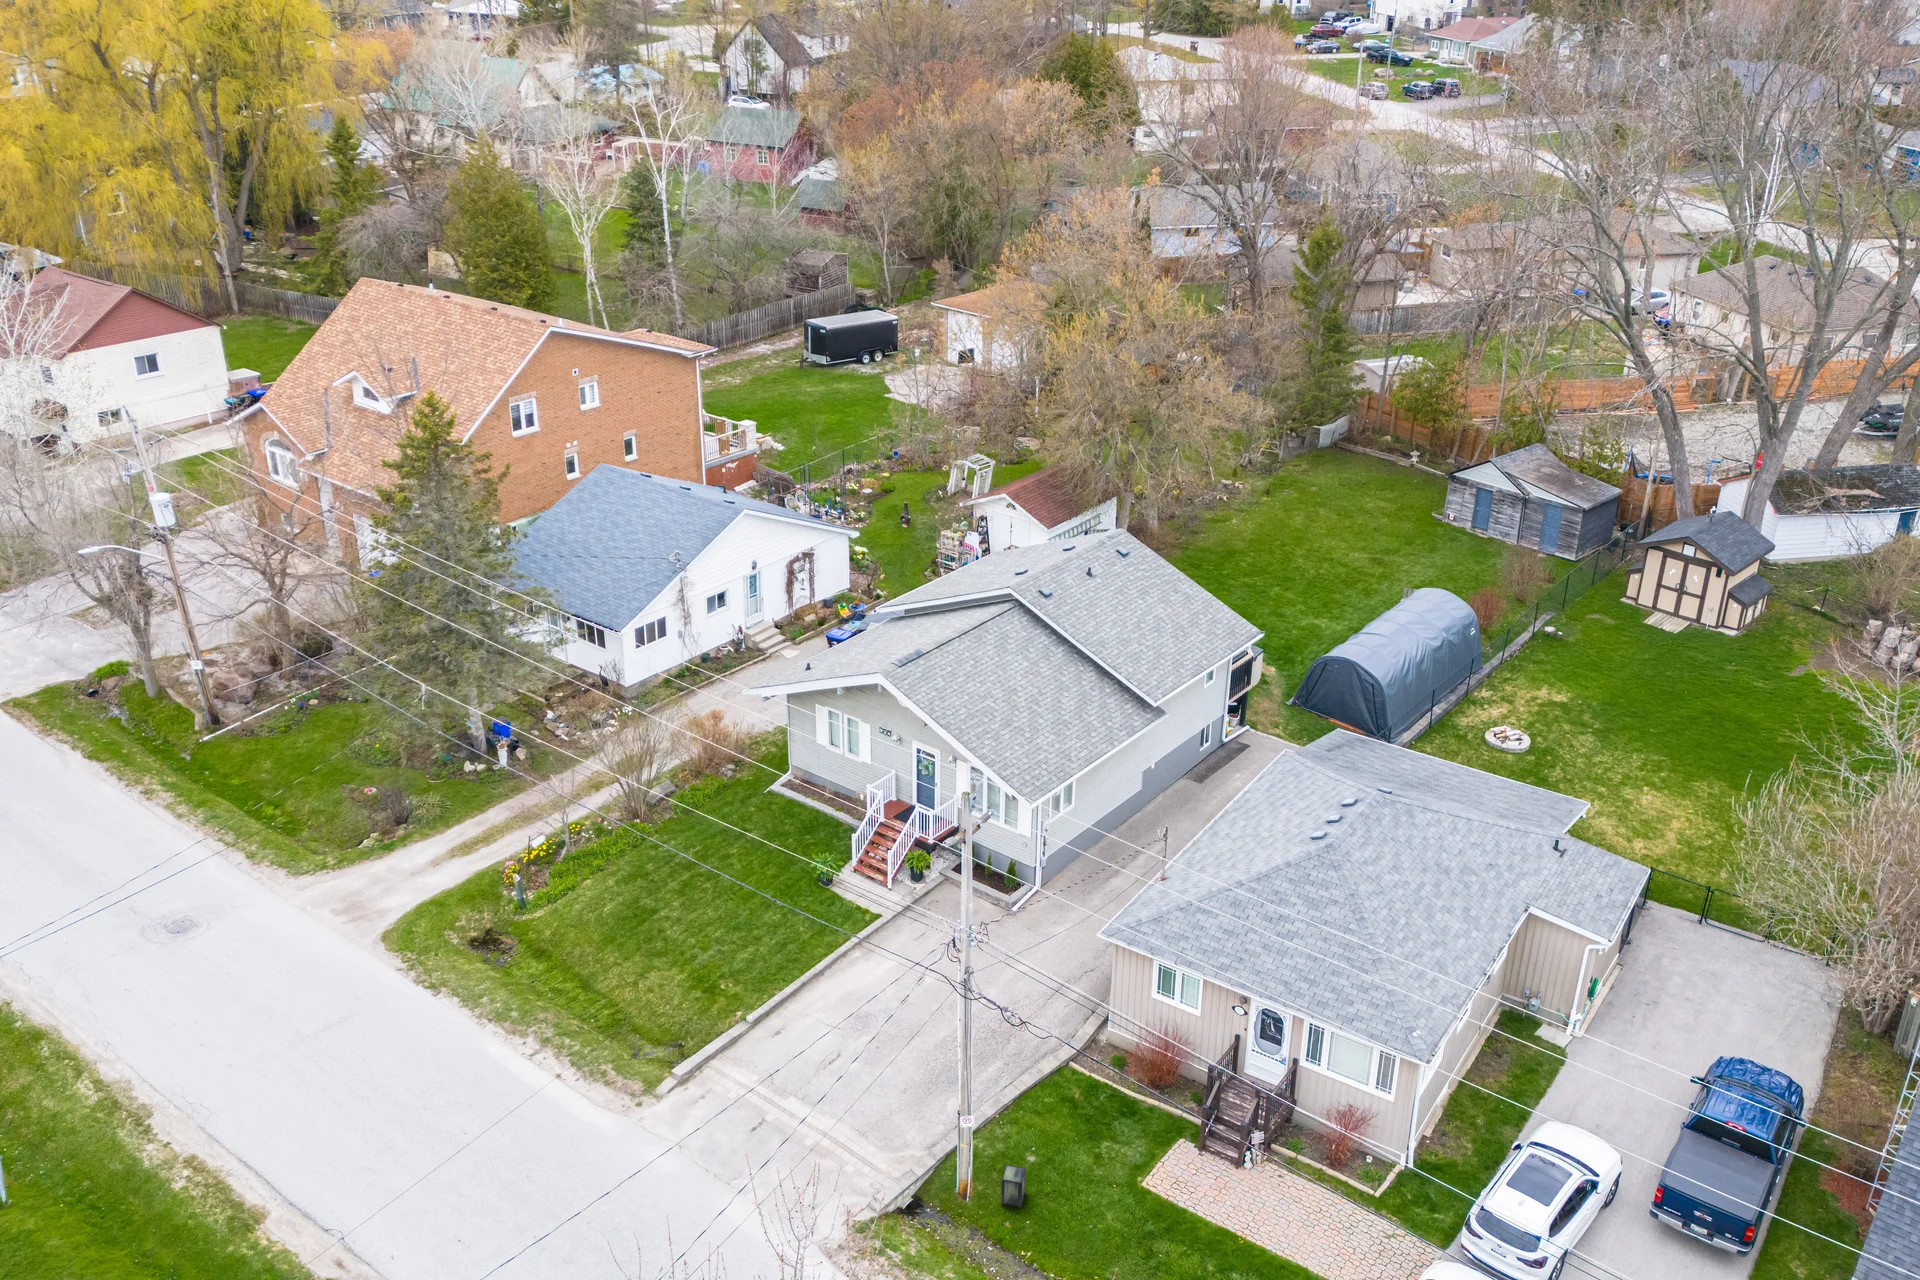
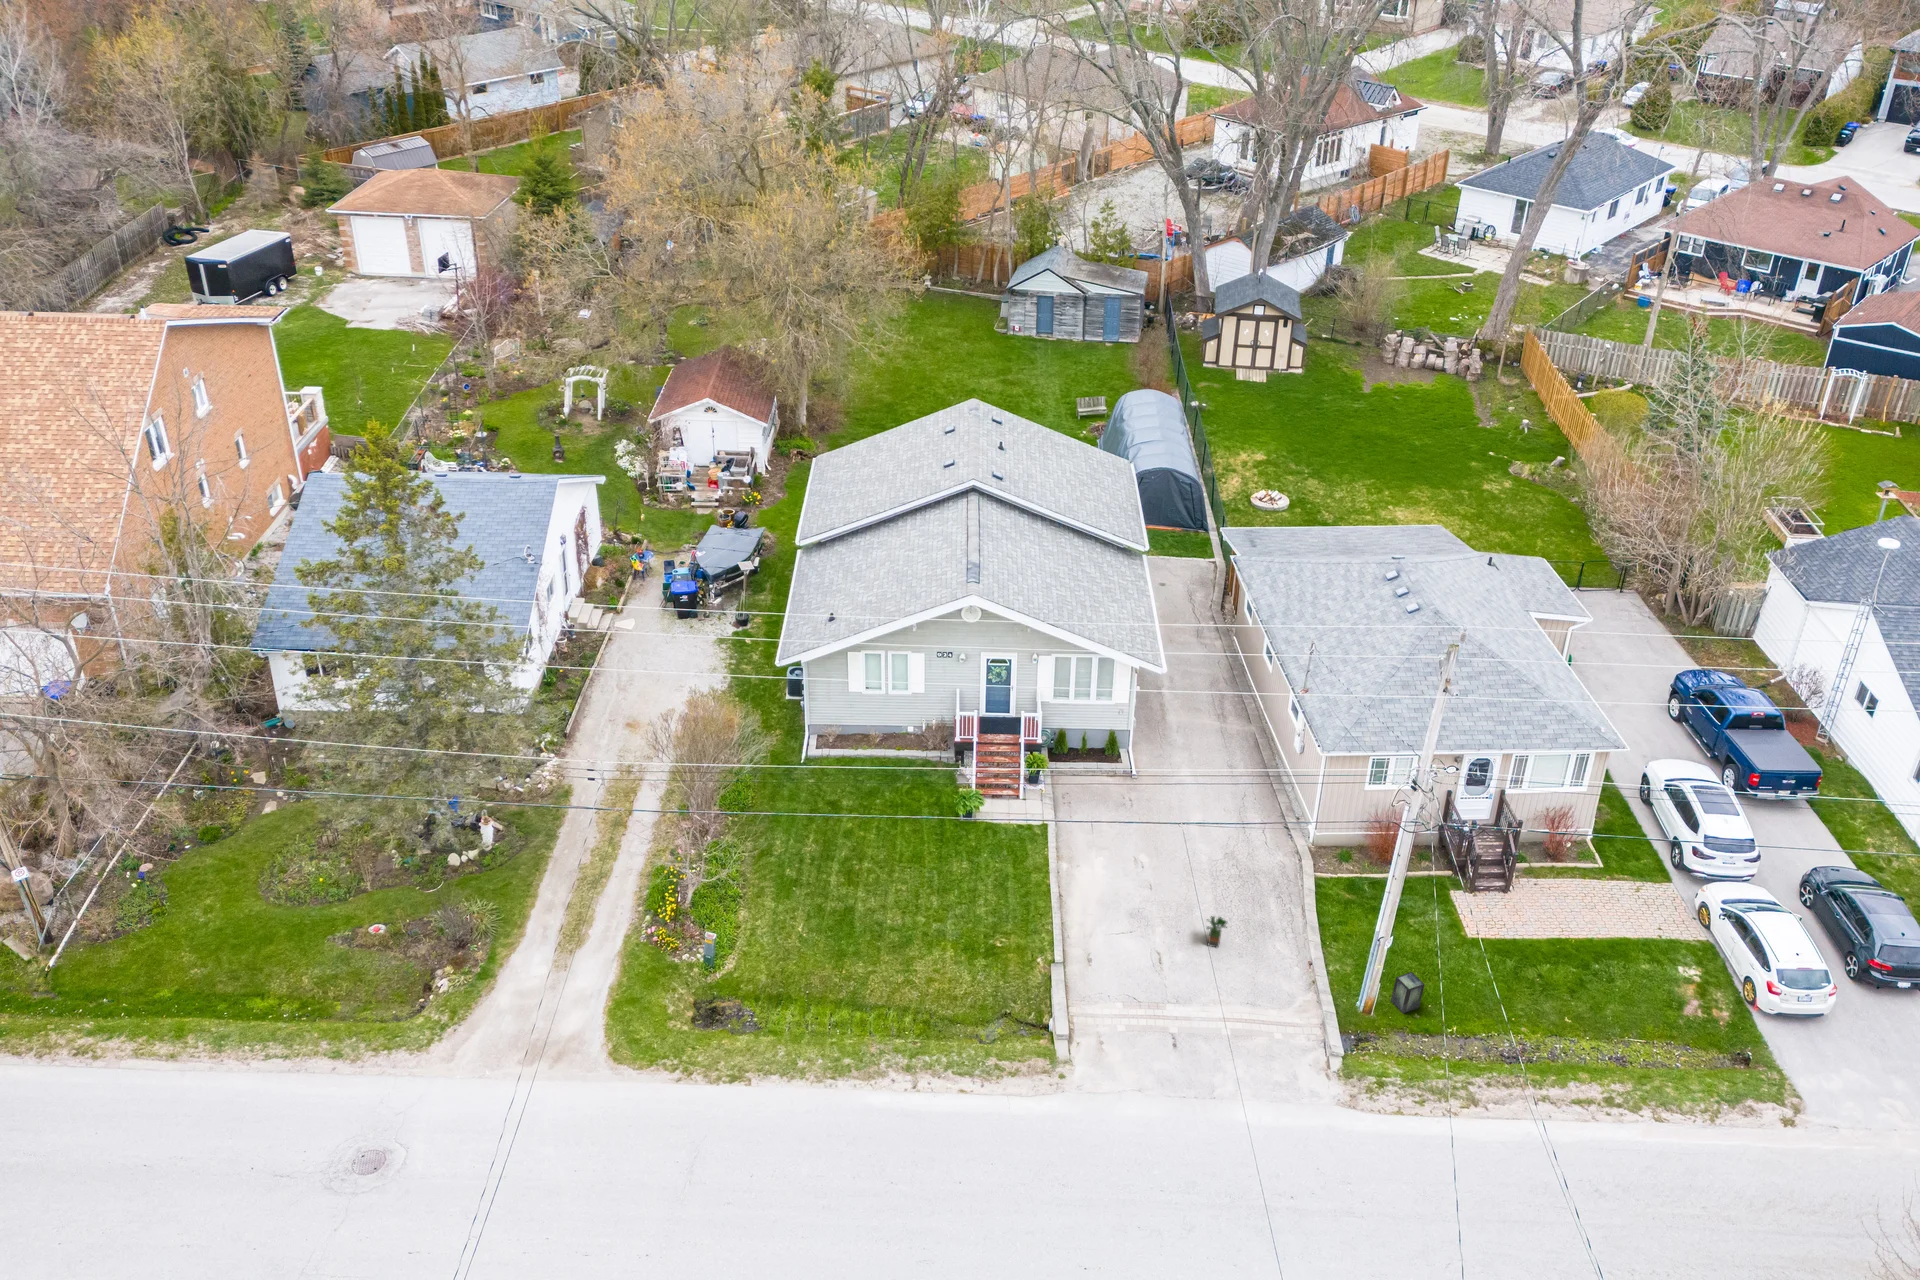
potted tree: none [914,1040,937,1072] -> present [1207,916,1227,948]

